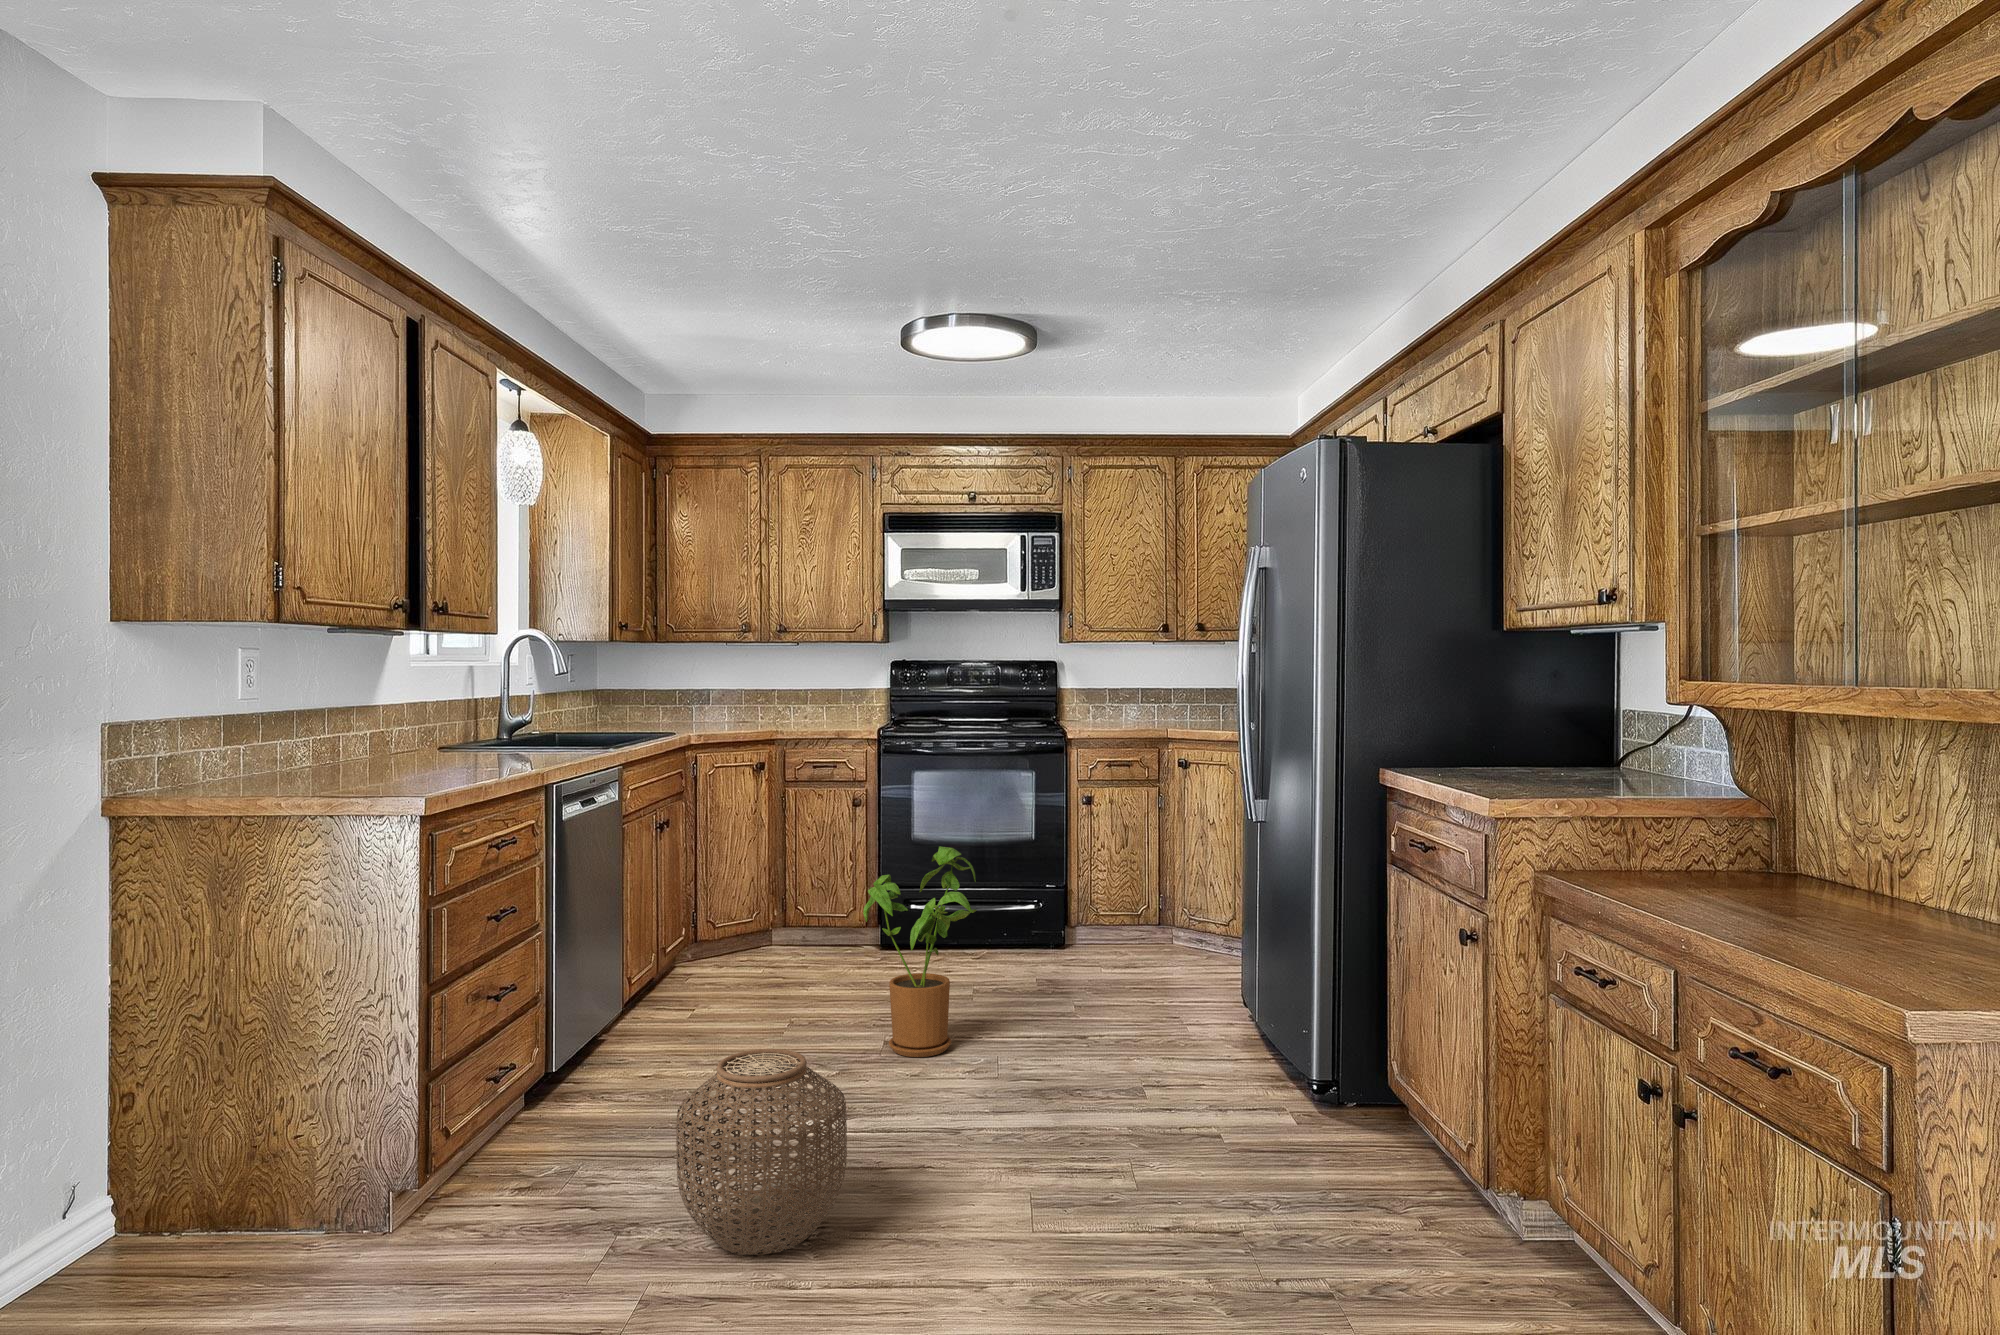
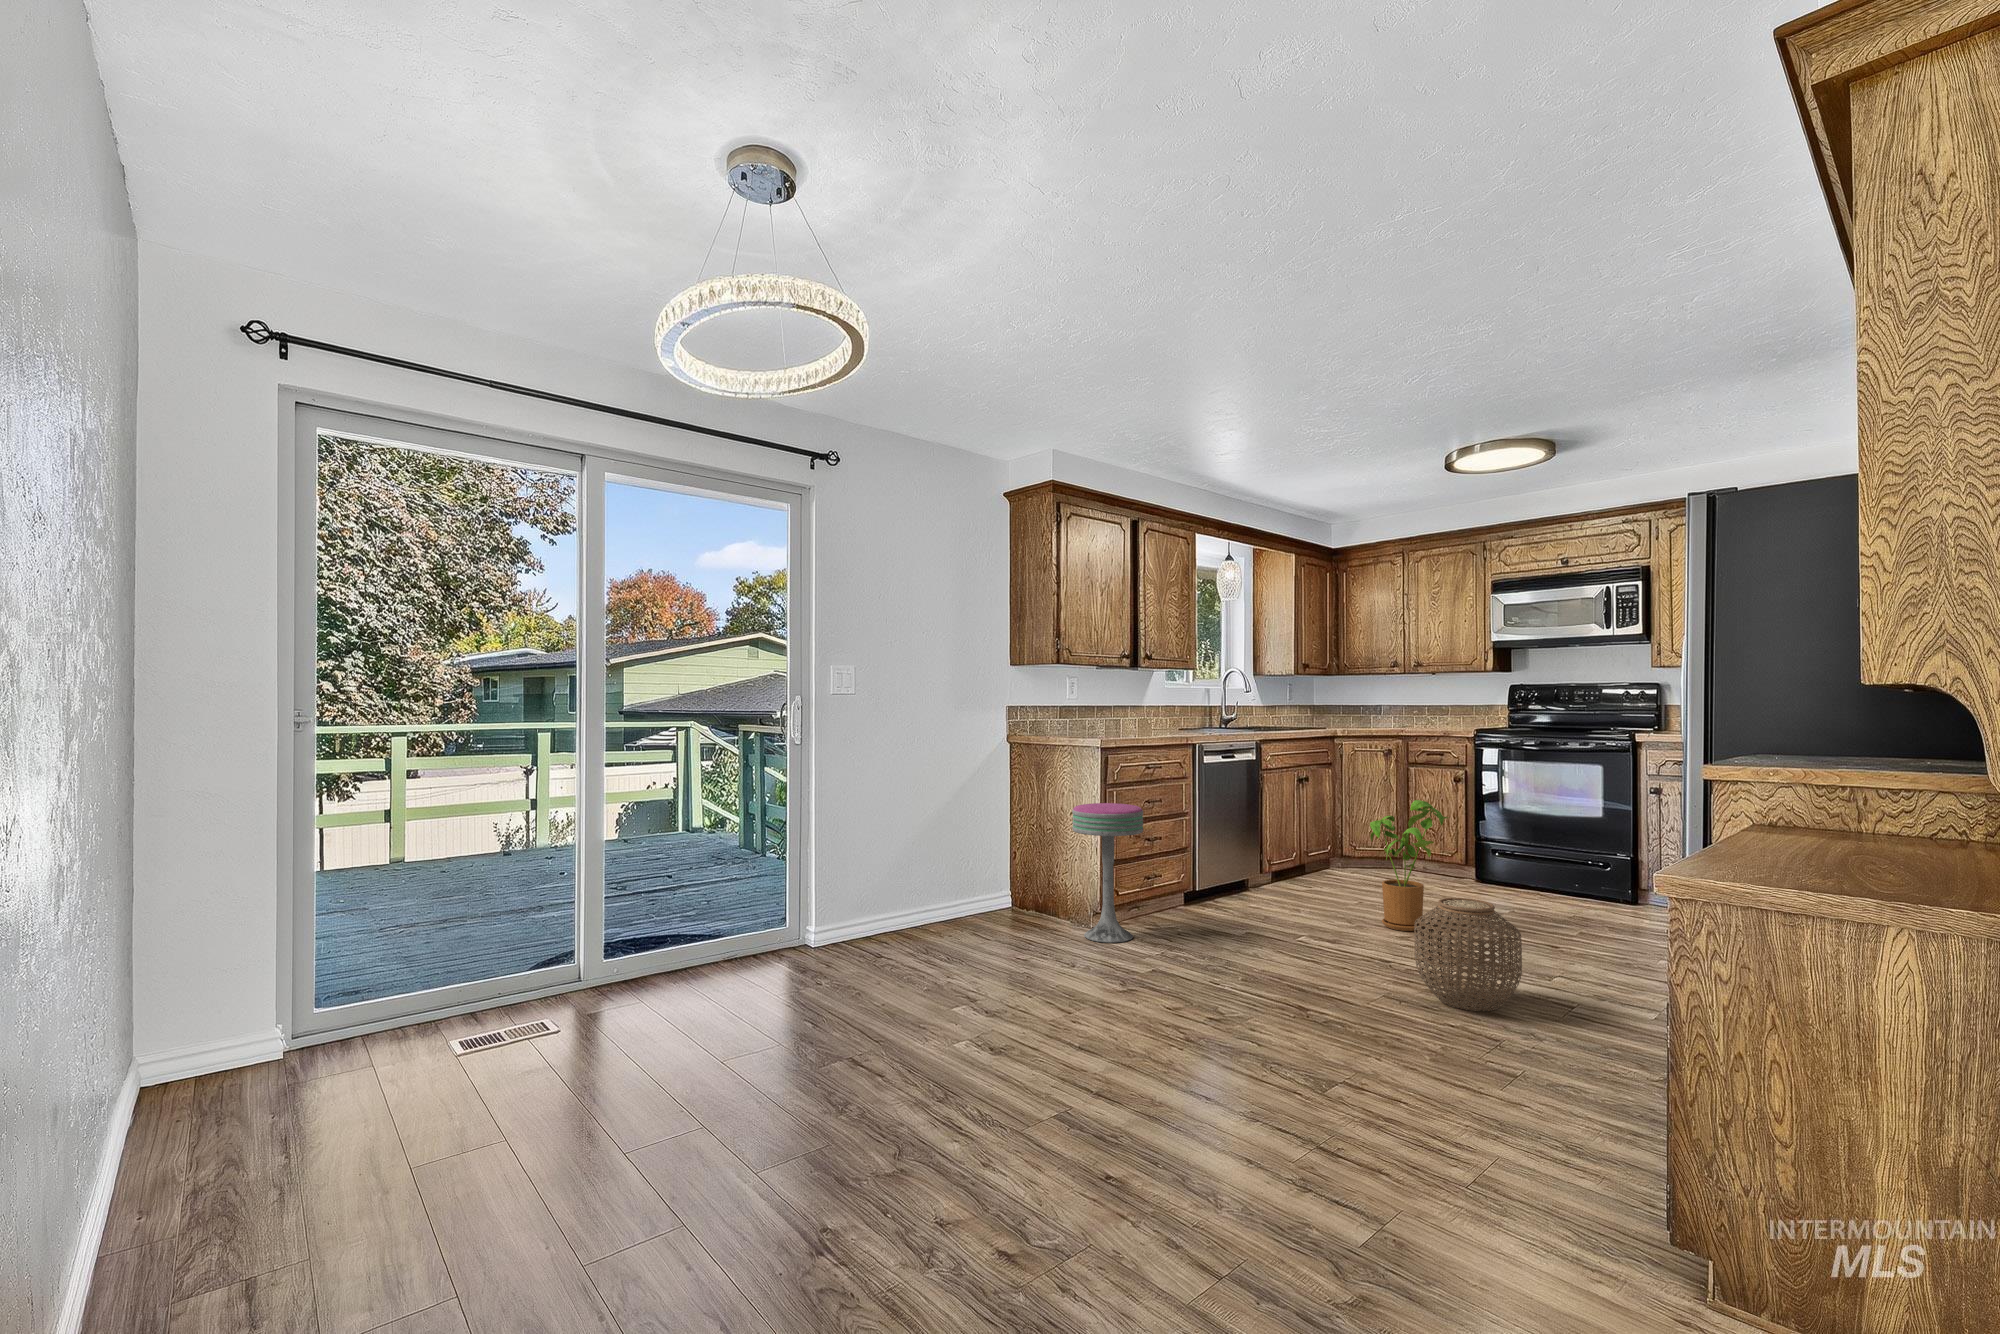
bar stool: none [396,934,570,1266] -> present [1072,803,1143,943]
woven basket: present [676,1049,847,1255] -> present [1414,898,1522,1011]

